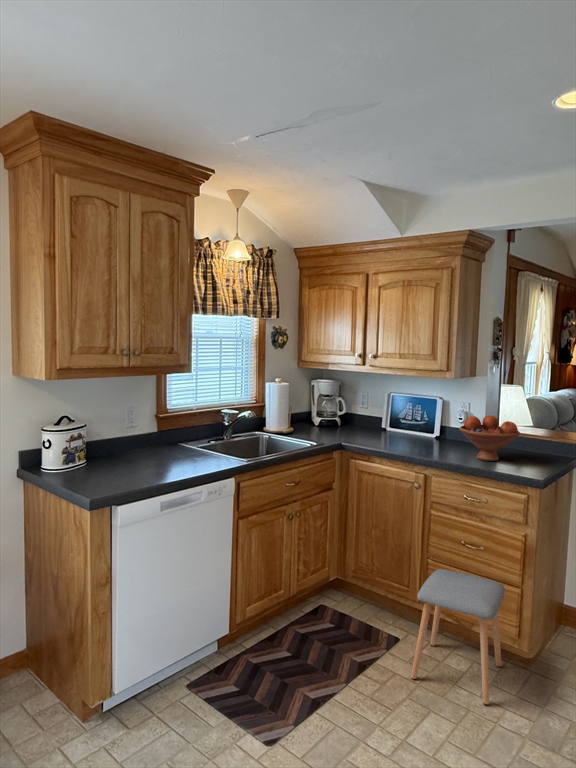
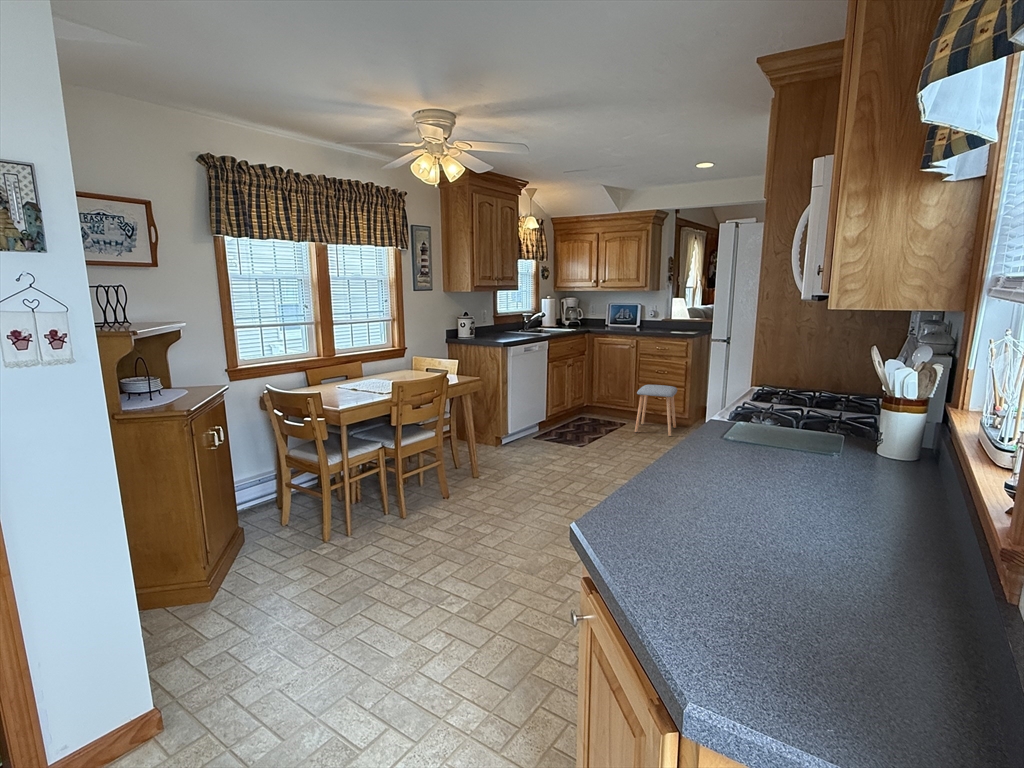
fruit bowl: present [459,416,520,461] -> none [653,309,684,331]

